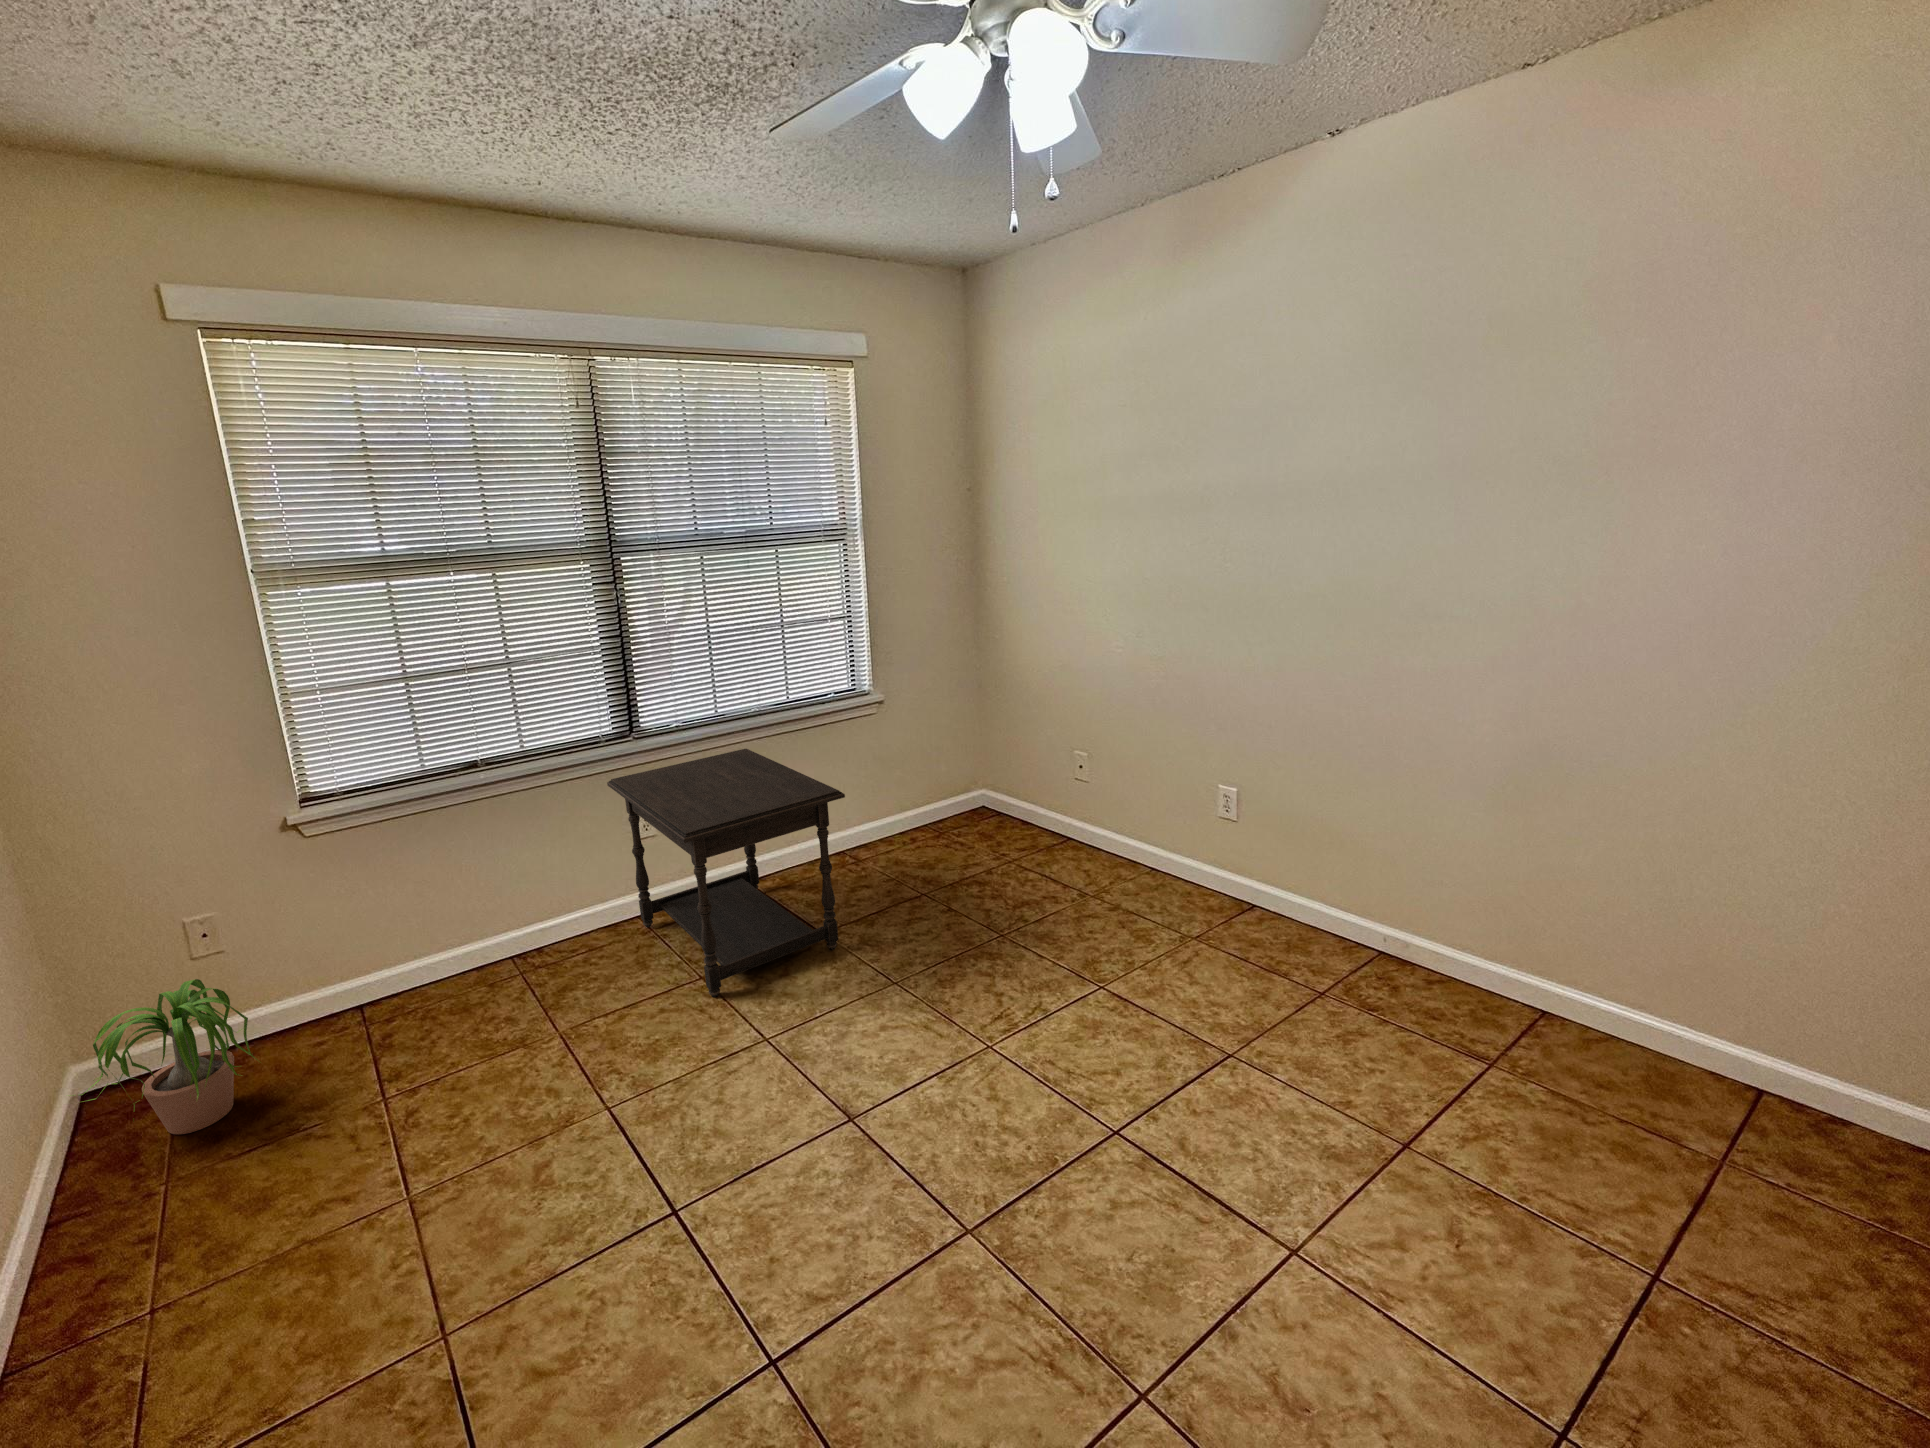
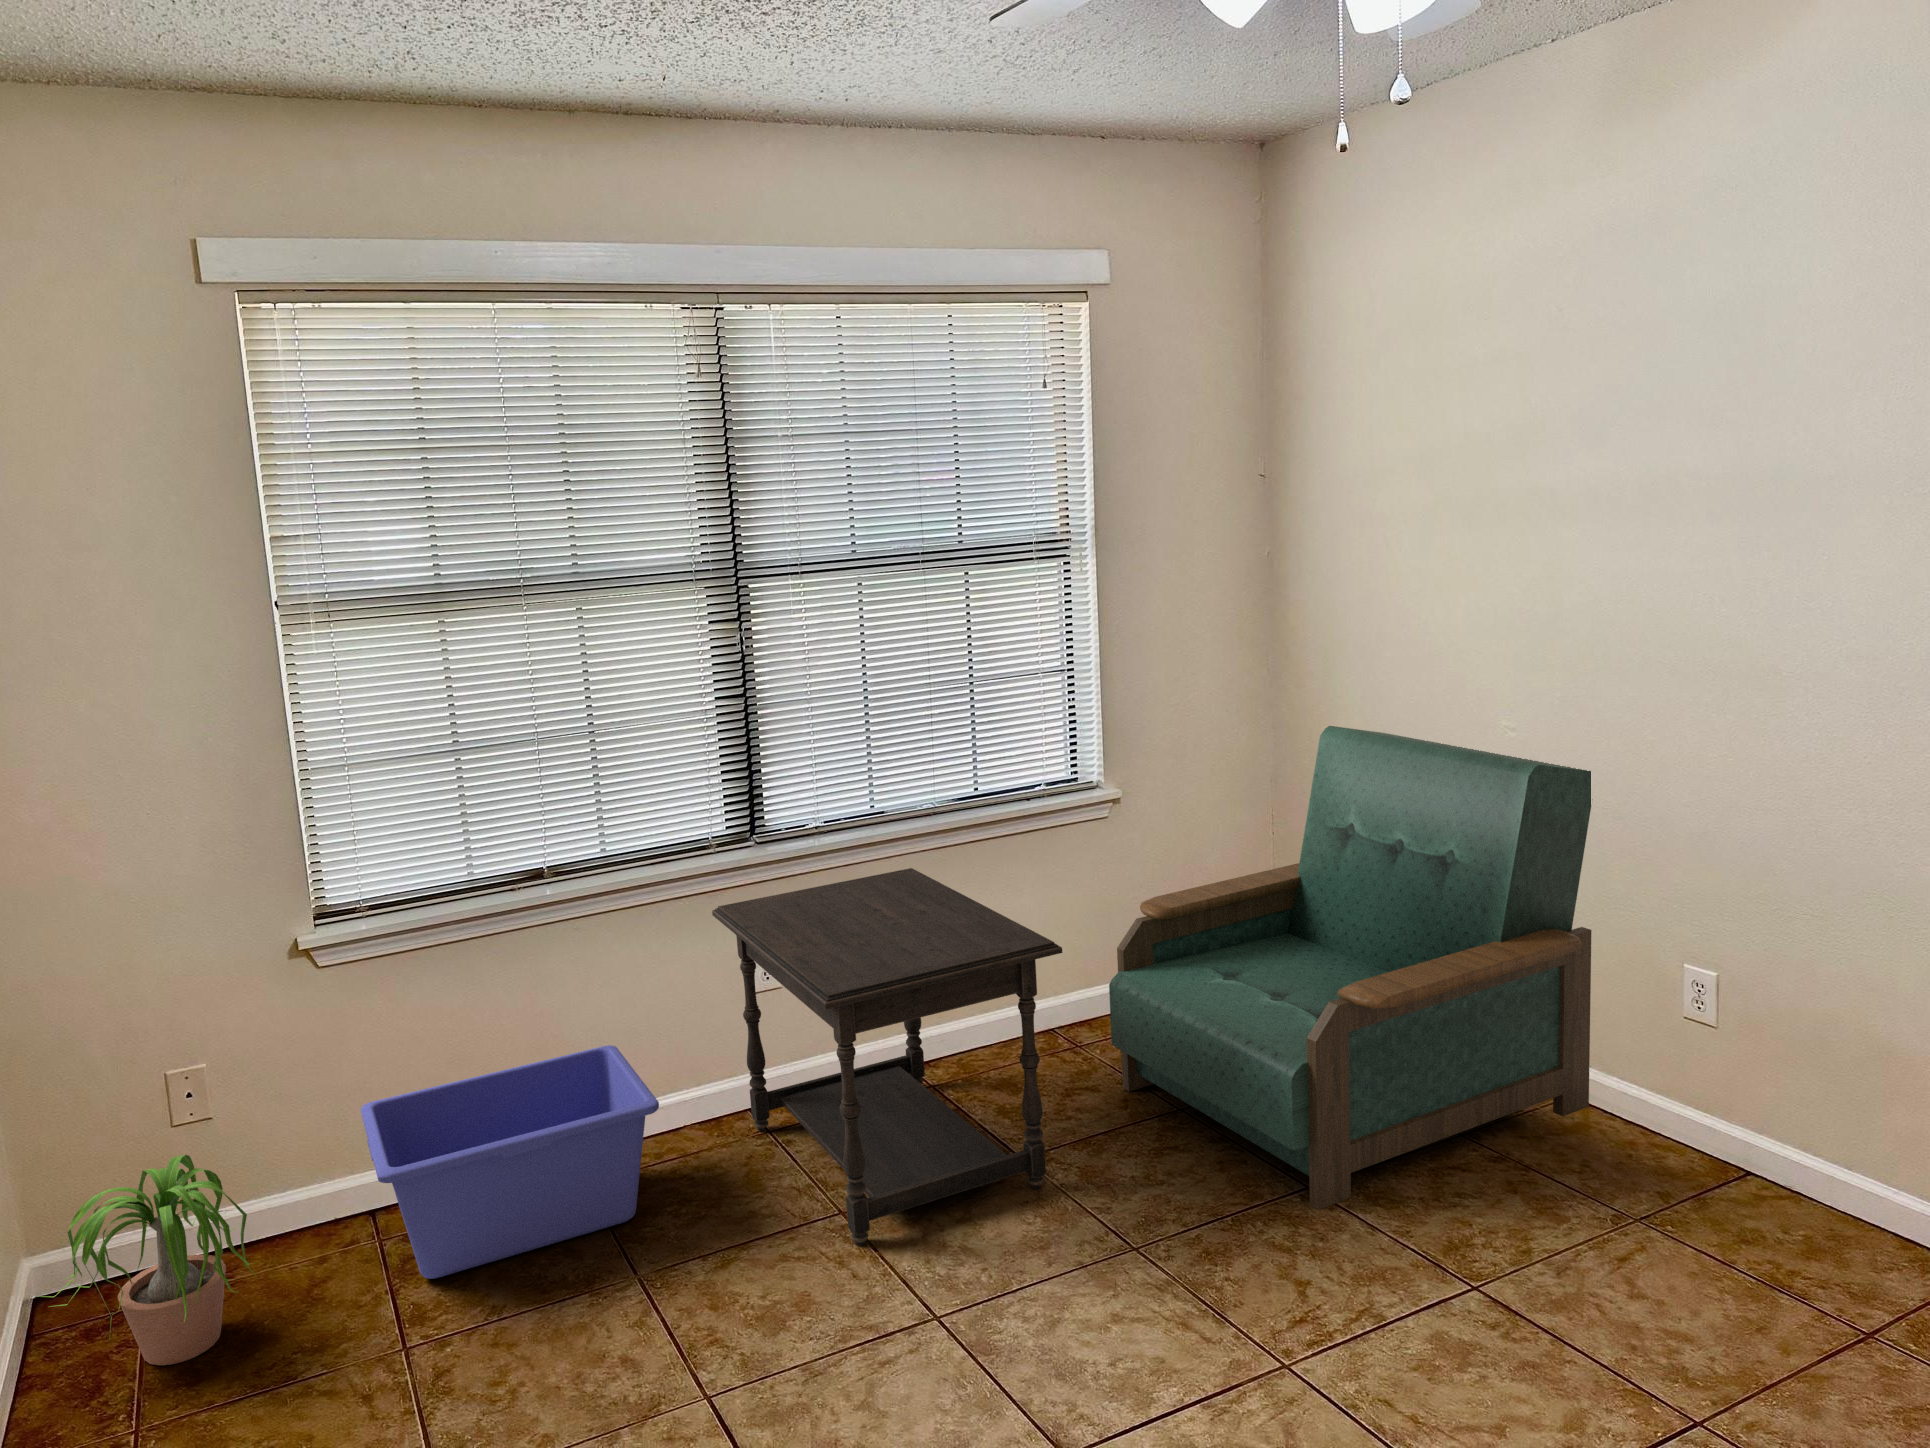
armchair: none [877,649,1168,948] -> present [1109,726,1592,1210]
storage bin: none [344,878,570,1049] -> present [361,1045,659,1279]

